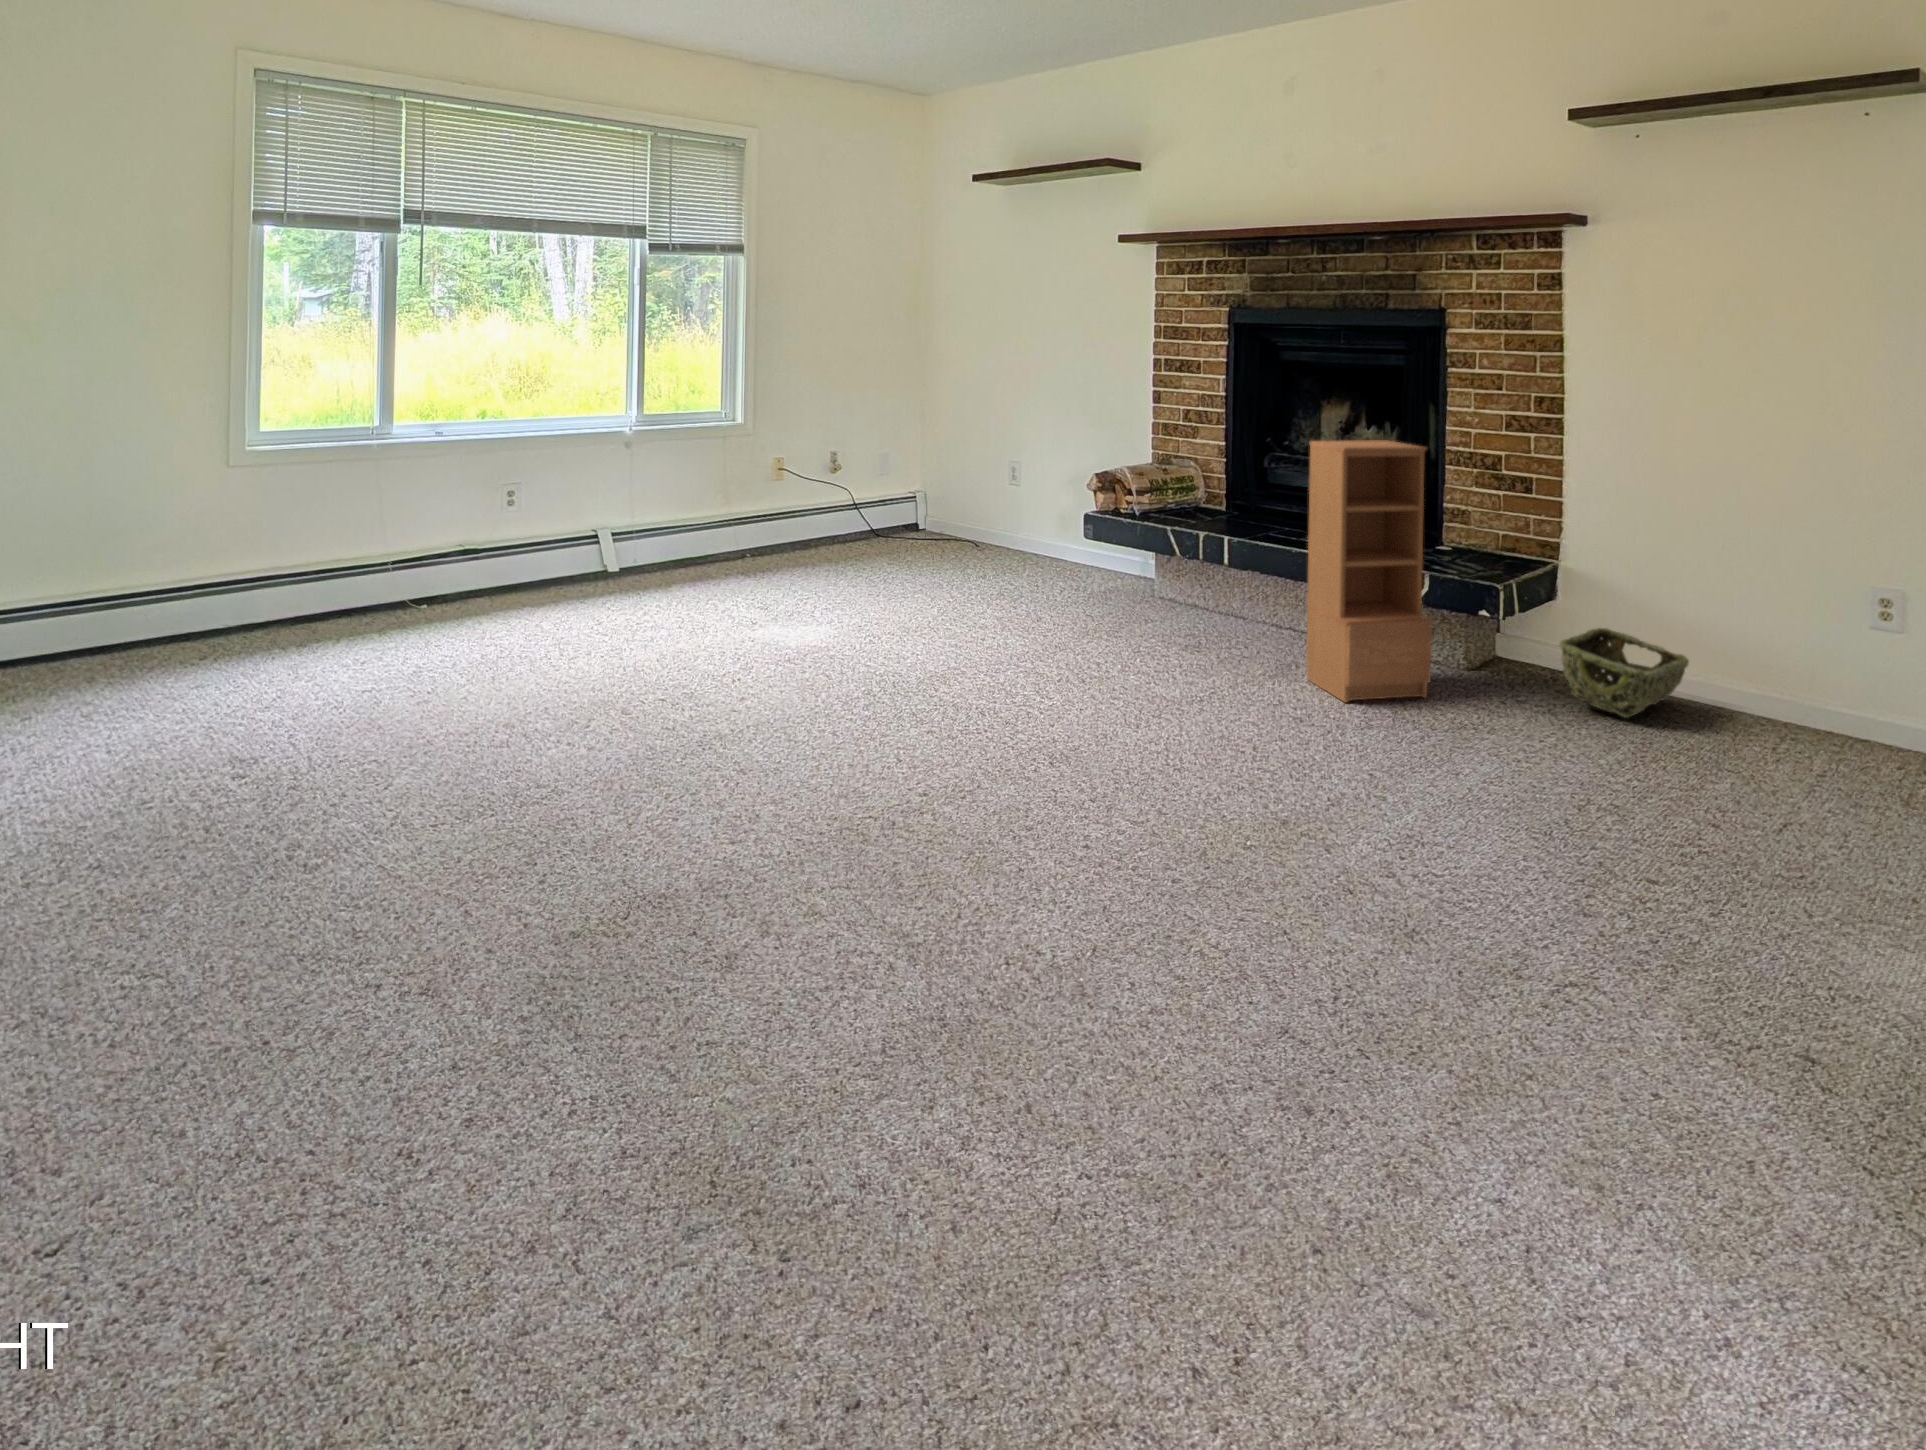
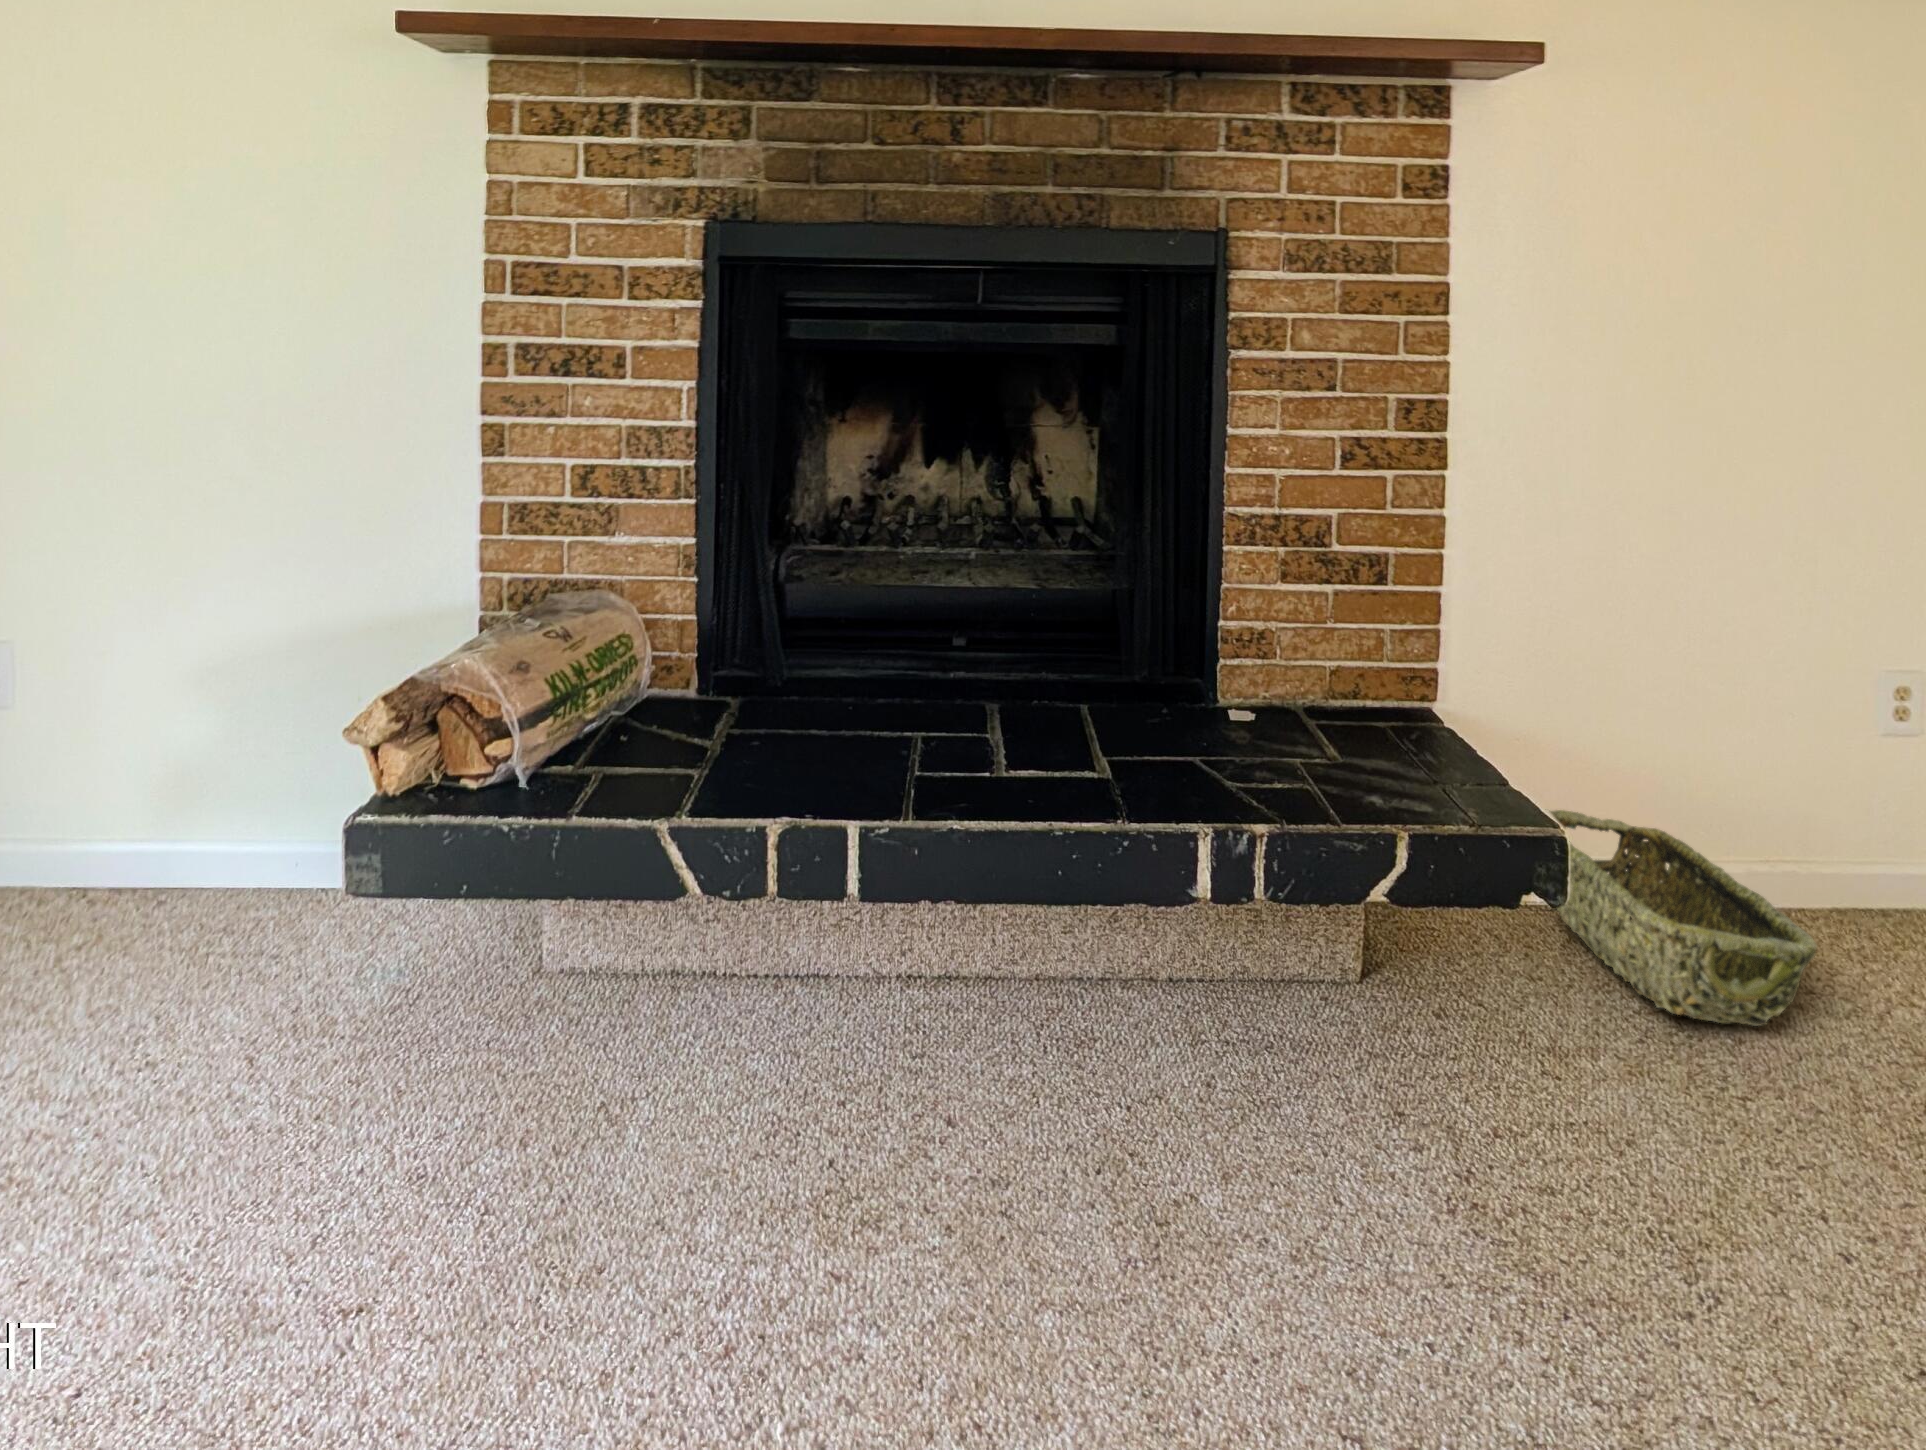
bookcase: present [1306,440,1431,702] -> none [1288,560,1546,1342]

